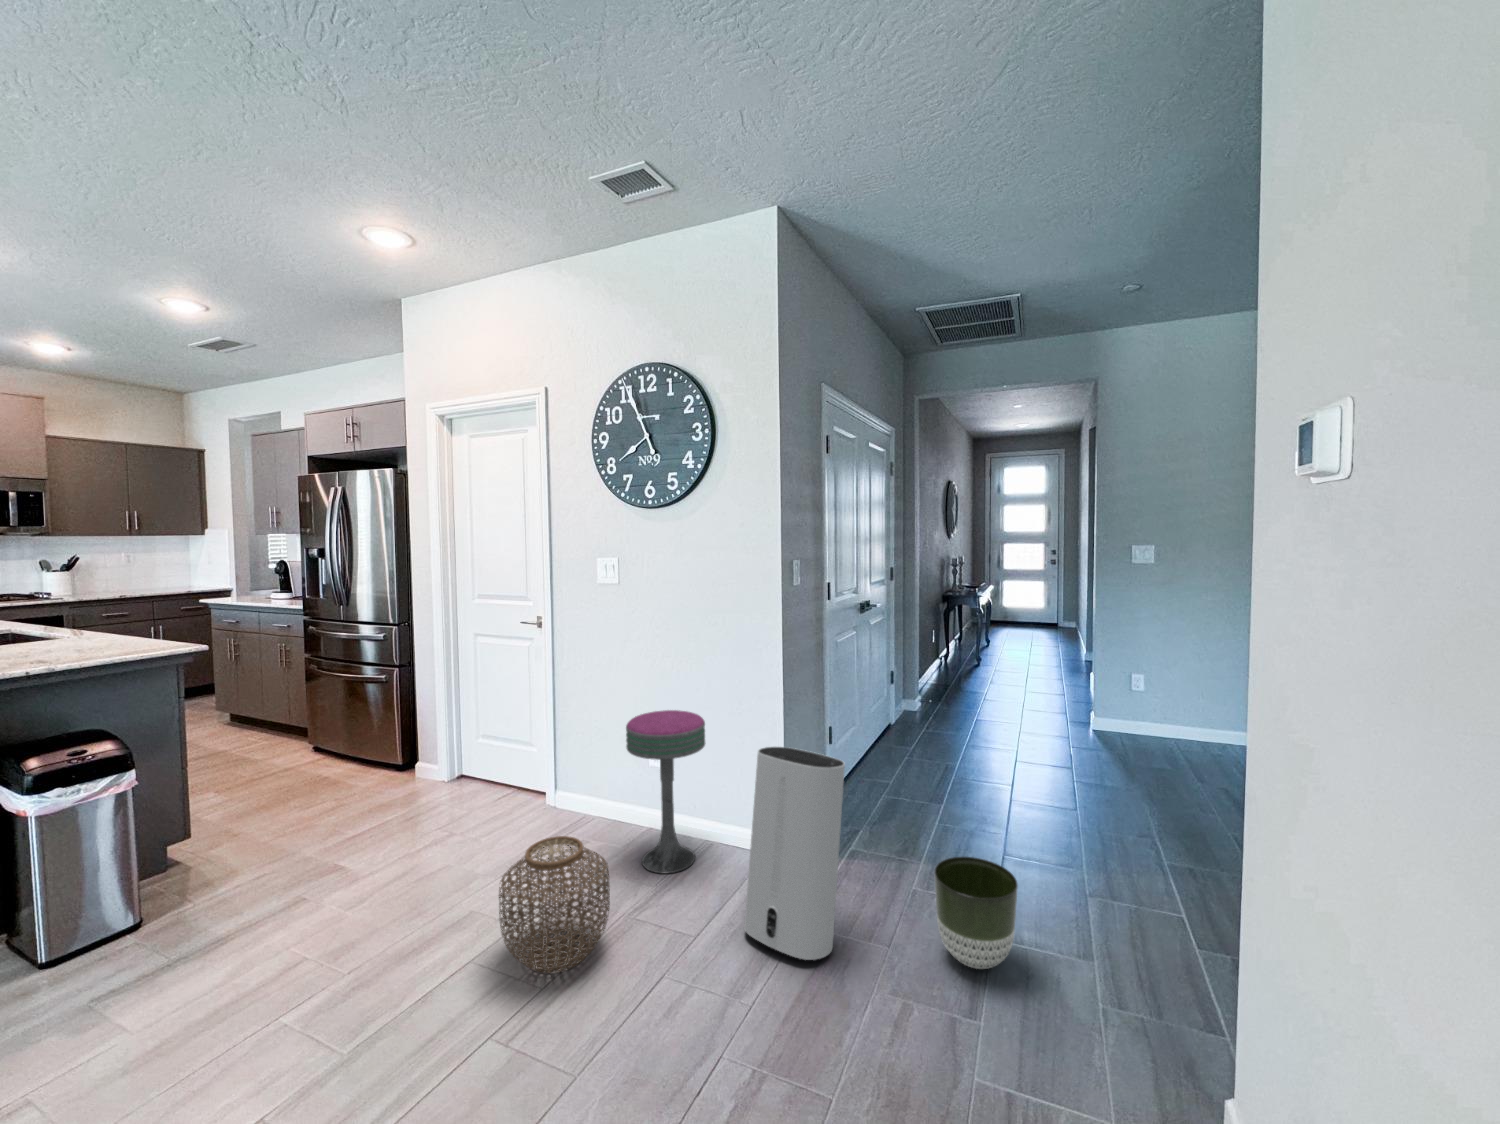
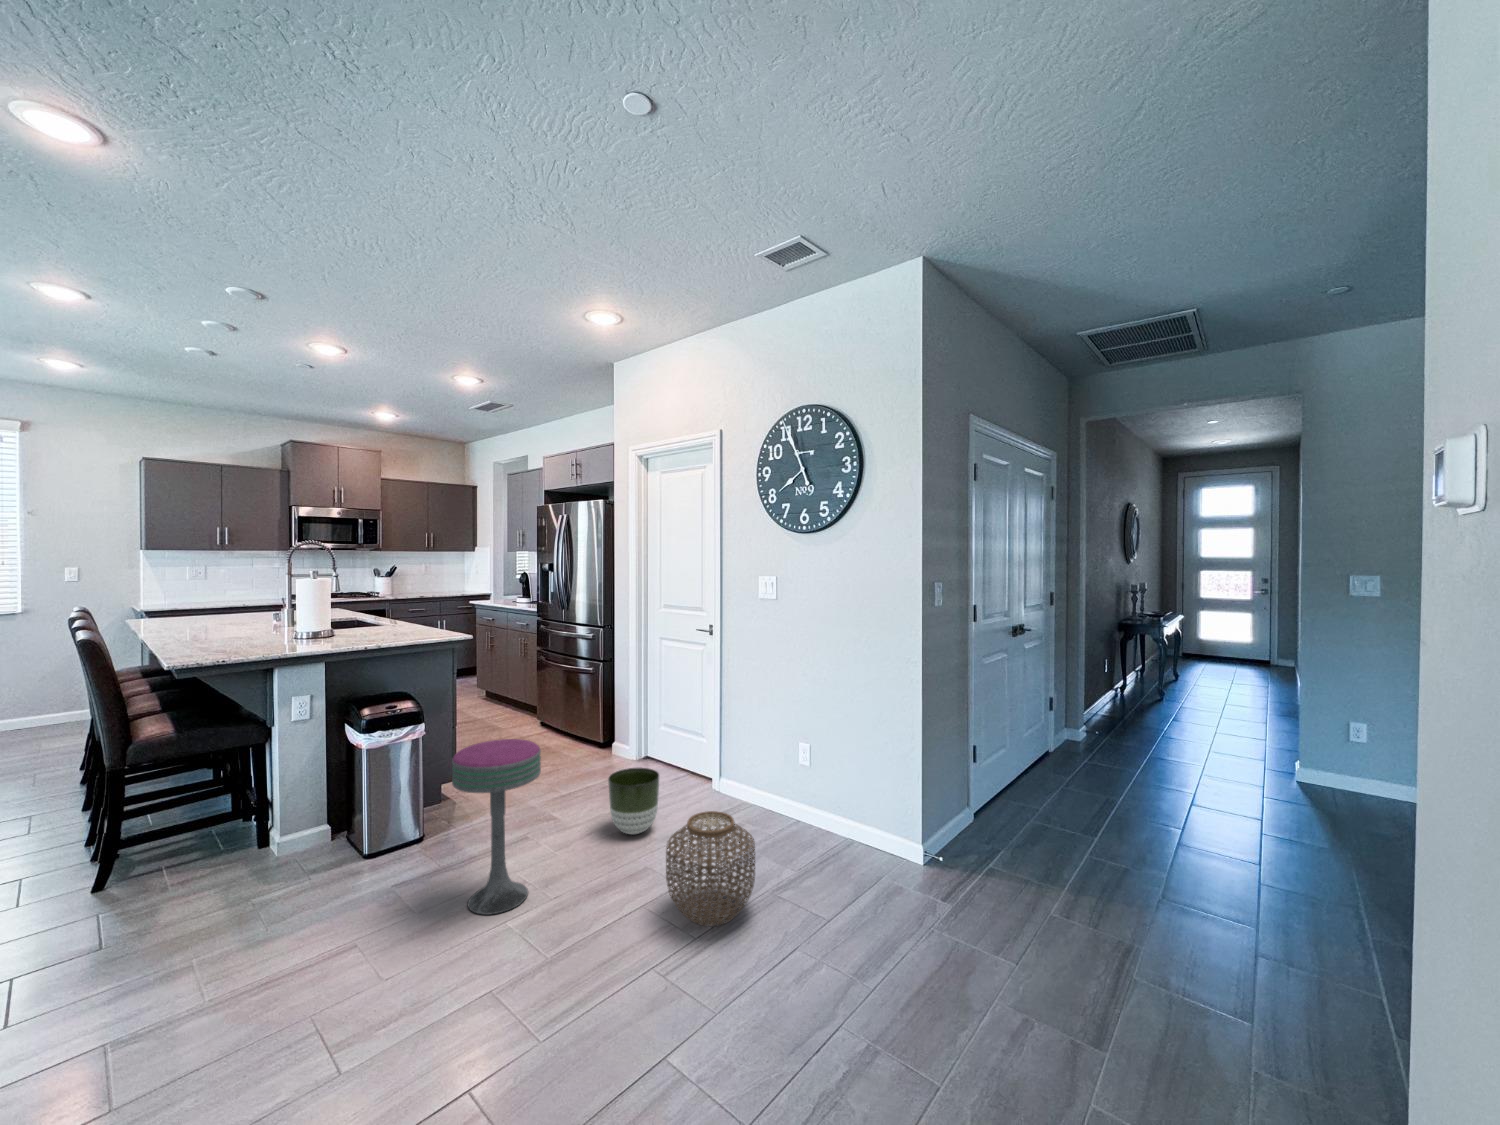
bar stool: present [626,710,705,873] -> present [452,739,541,915]
air purifier: present [744,747,845,960] -> none [874,754,974,958]
planter: present [934,857,1018,969] -> present [608,768,659,834]

